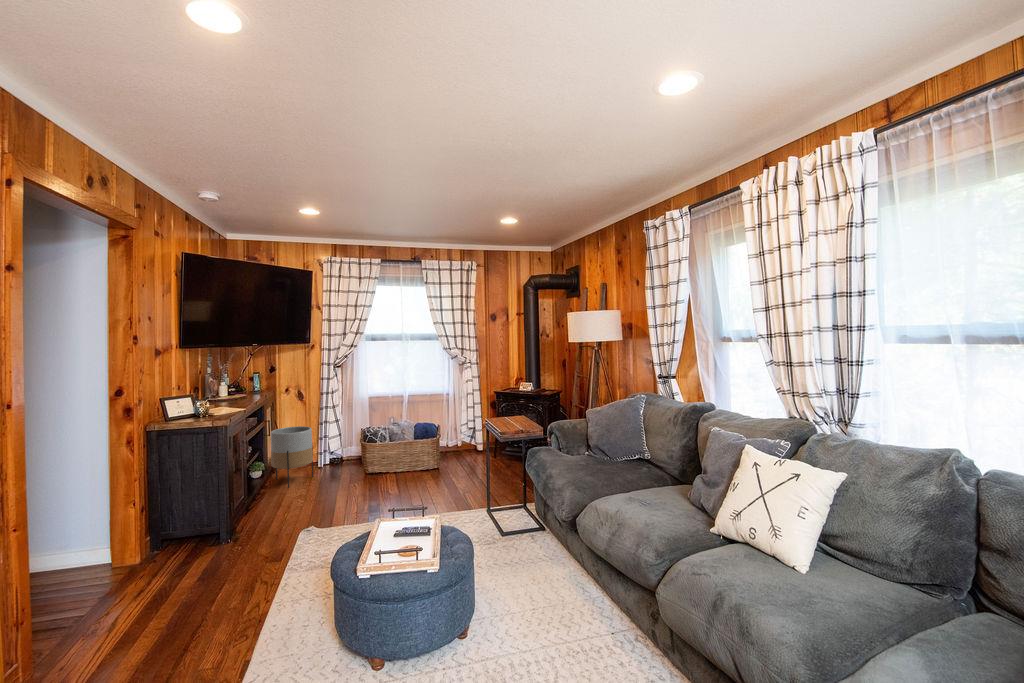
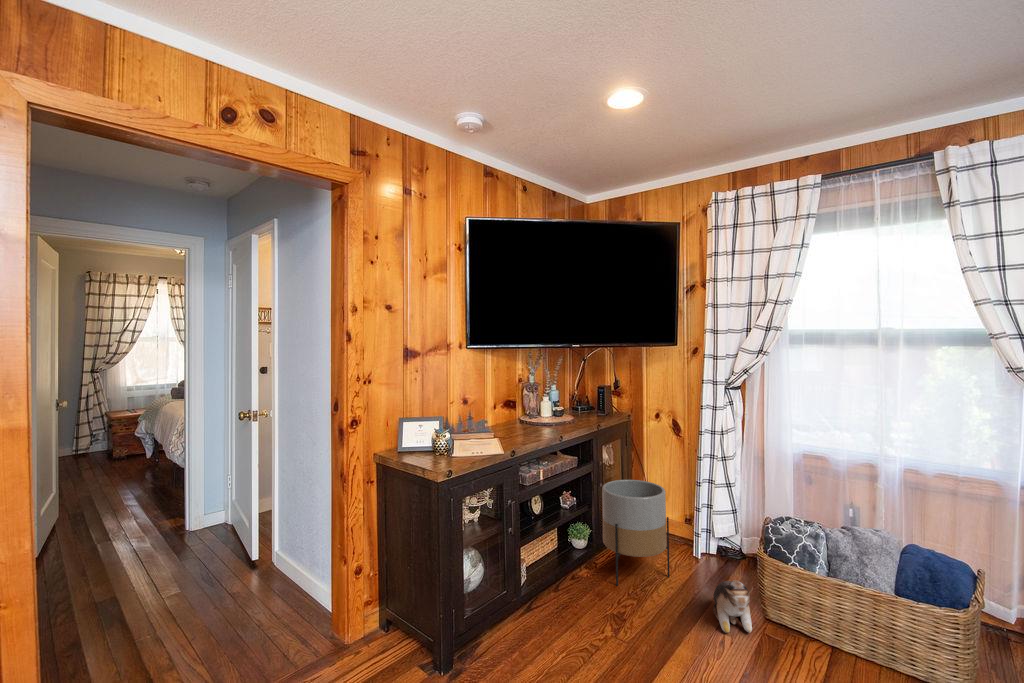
plush toy: none [343,454,370,482] -> present [713,580,753,633]

